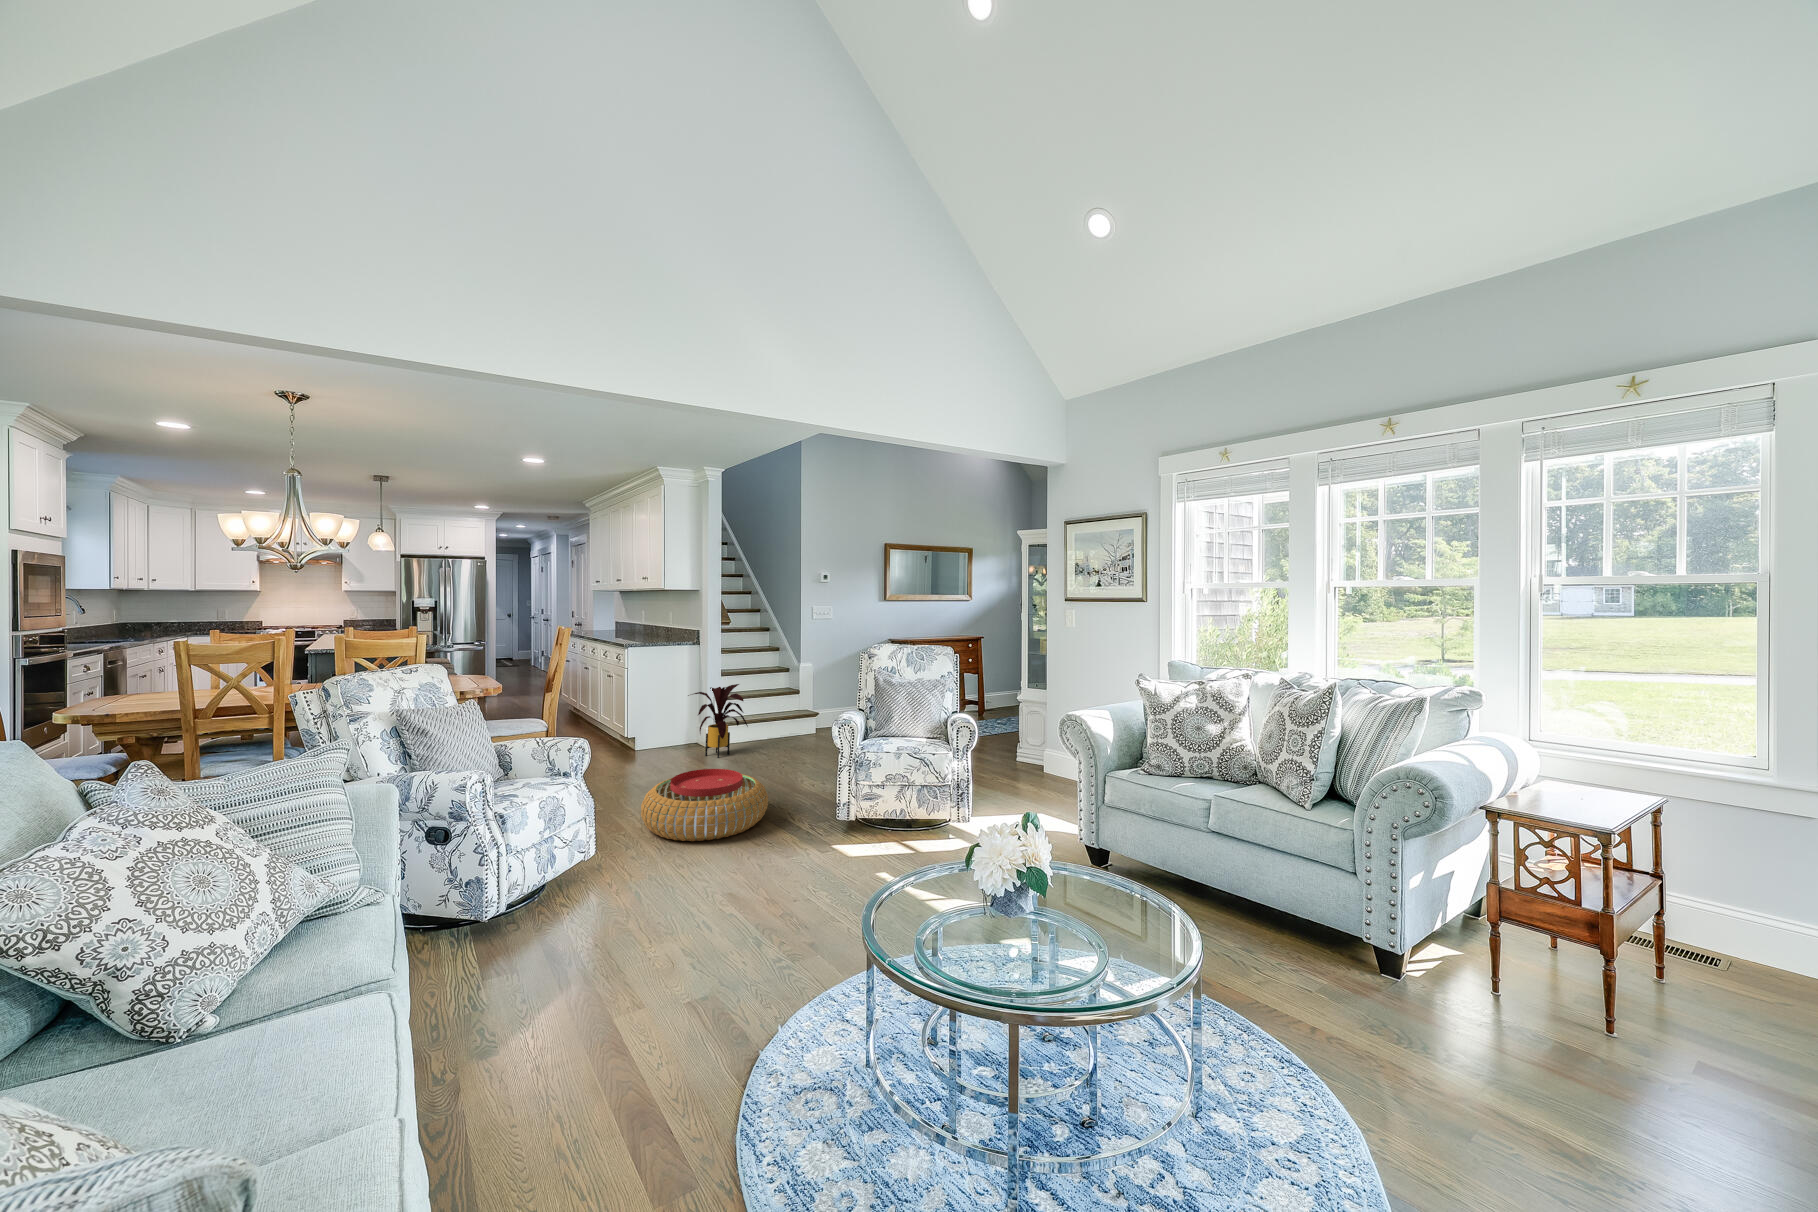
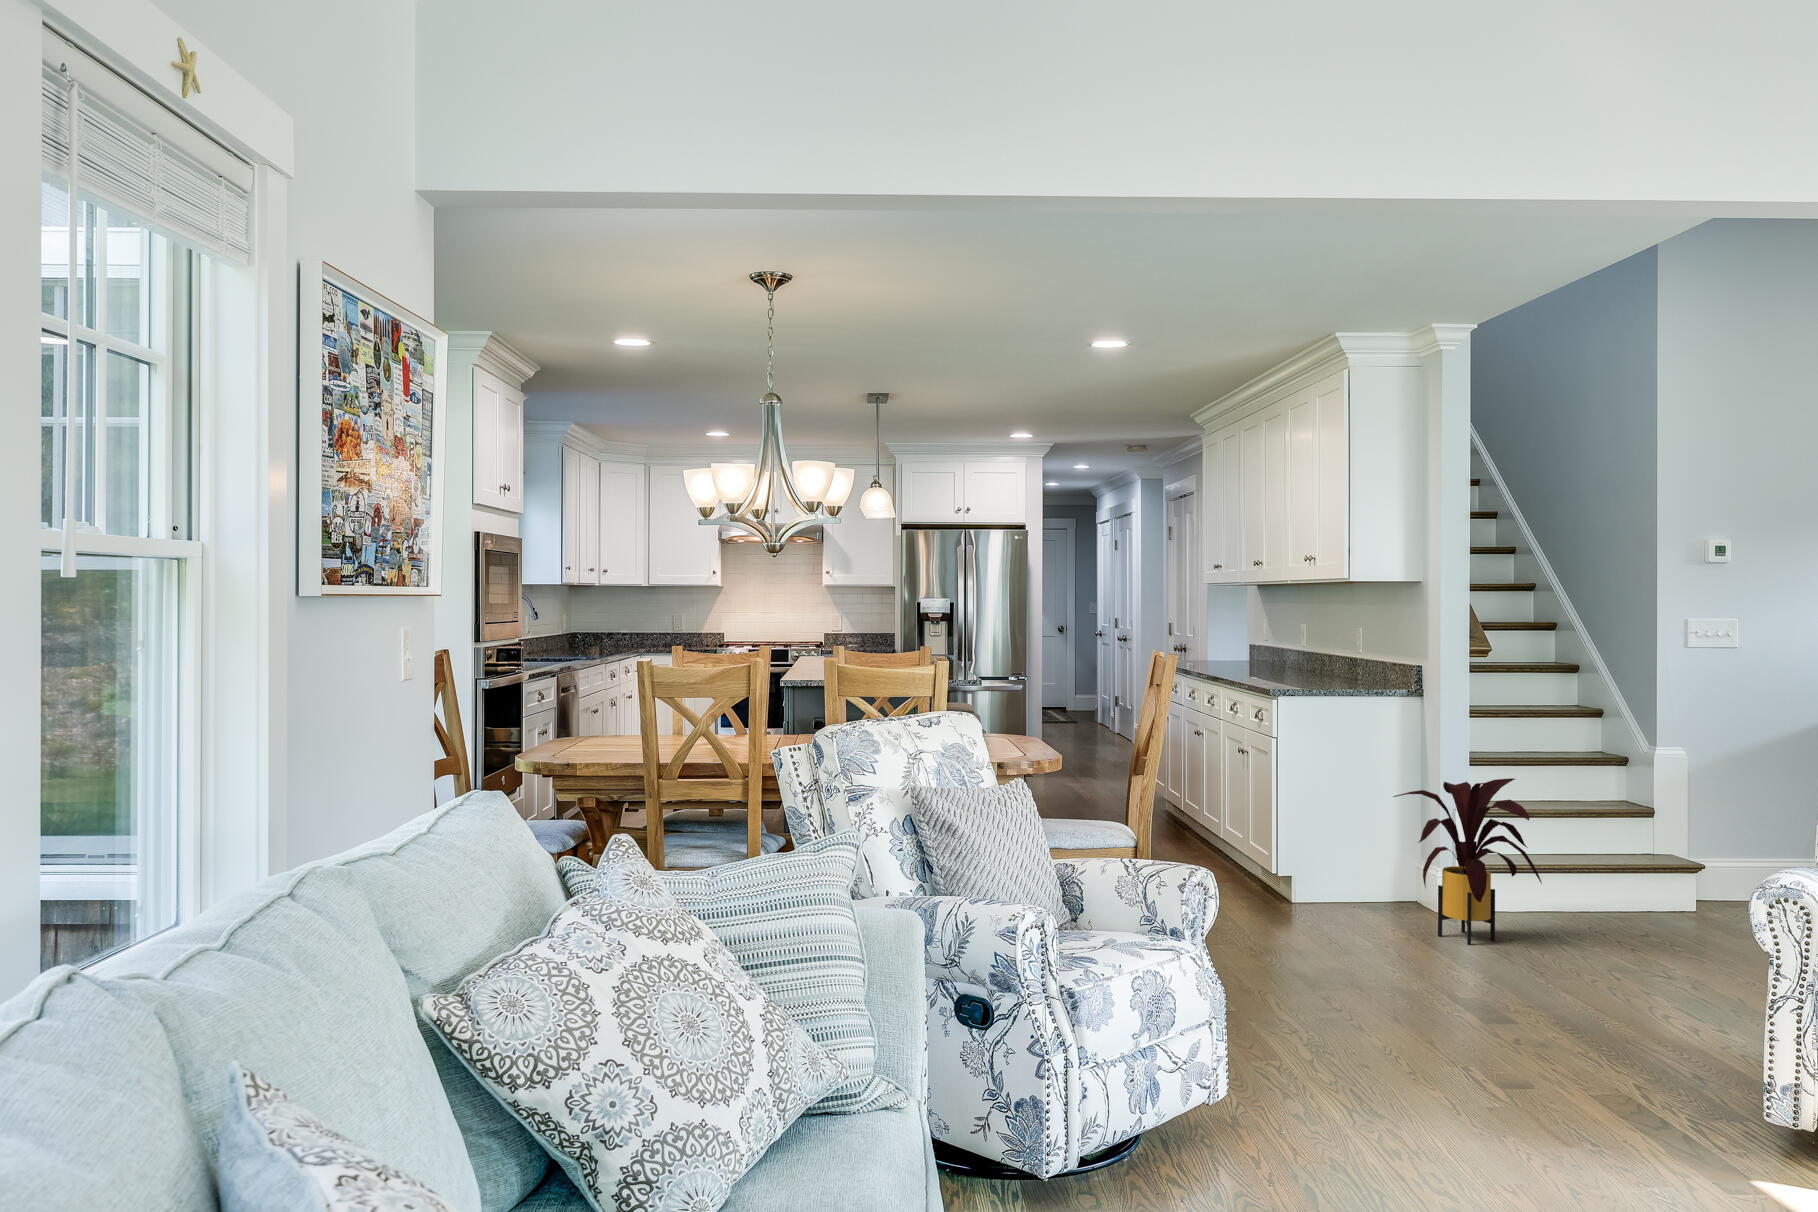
pouf: present [641,769,768,841] -> none [1314,966,1621,1139]

